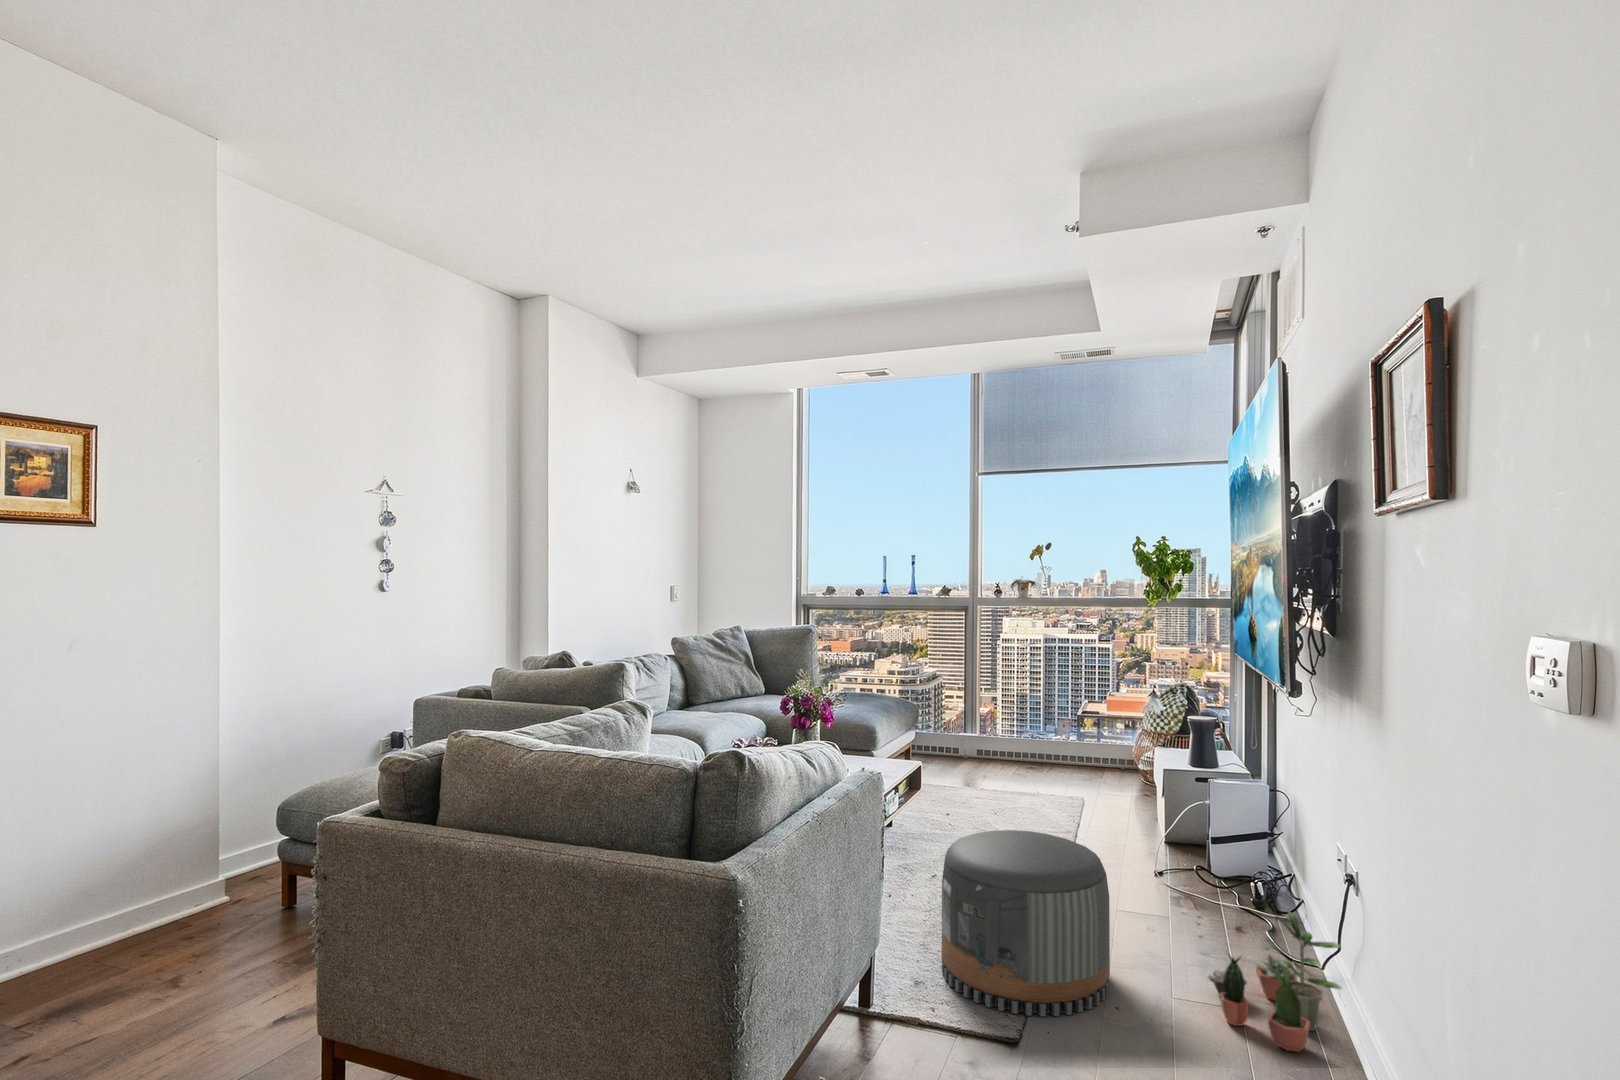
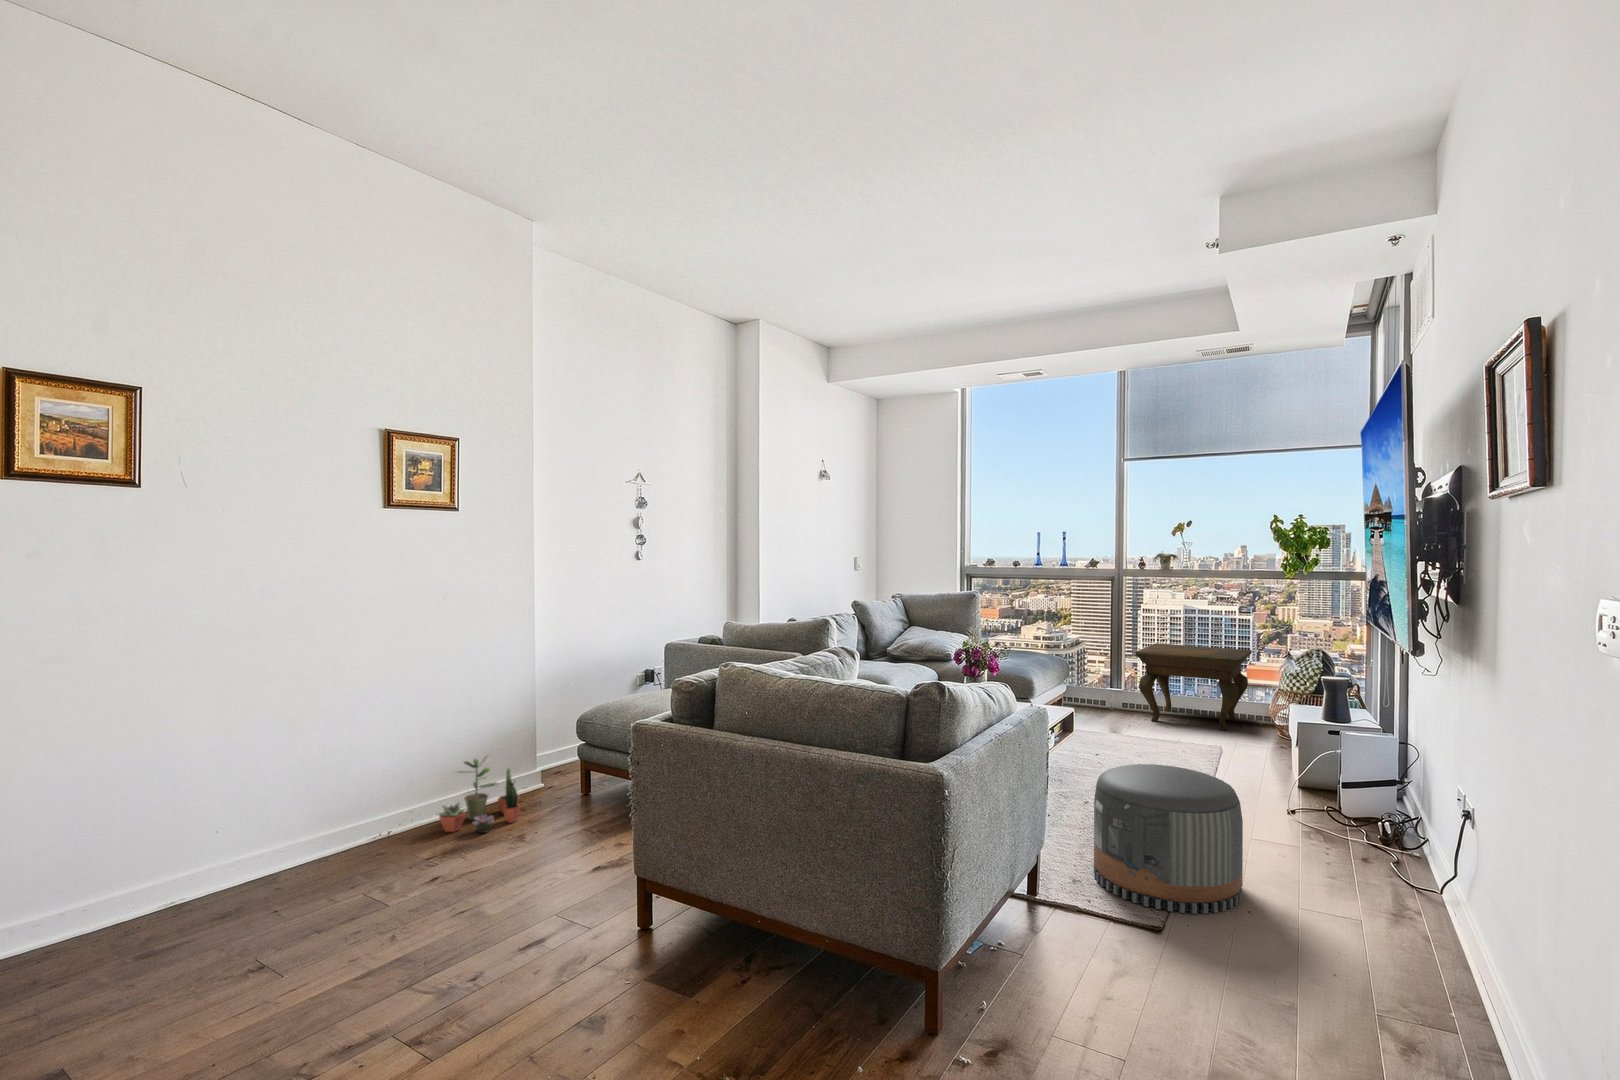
side table: none [994,678,1113,773] -> present [1135,643,1252,730]
potted plant: present [1207,911,1341,1052] -> present [438,758,520,833]

